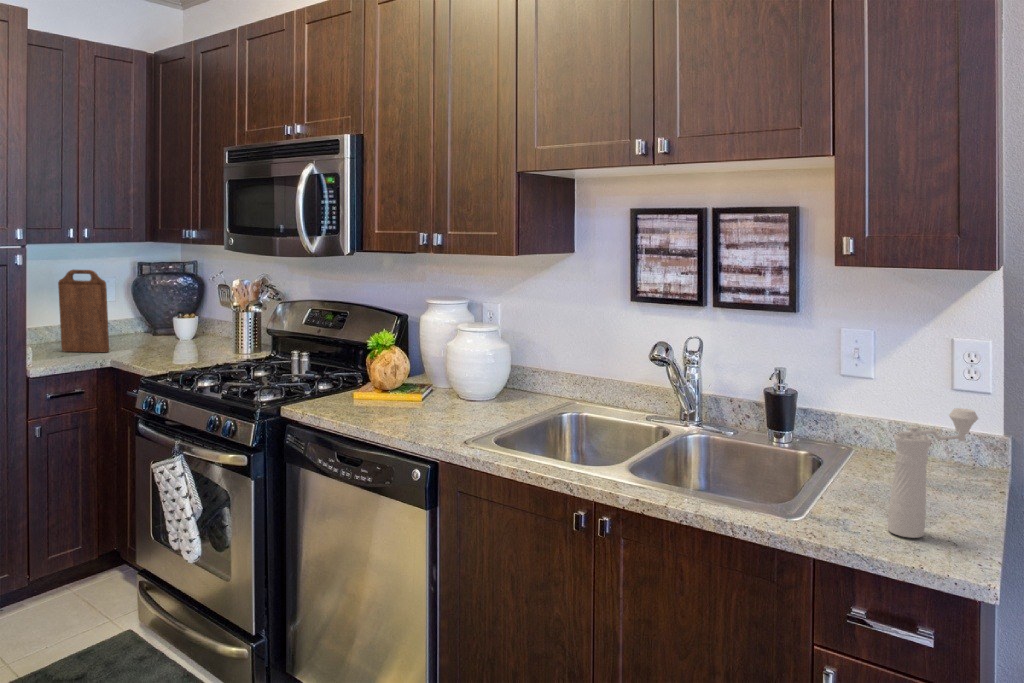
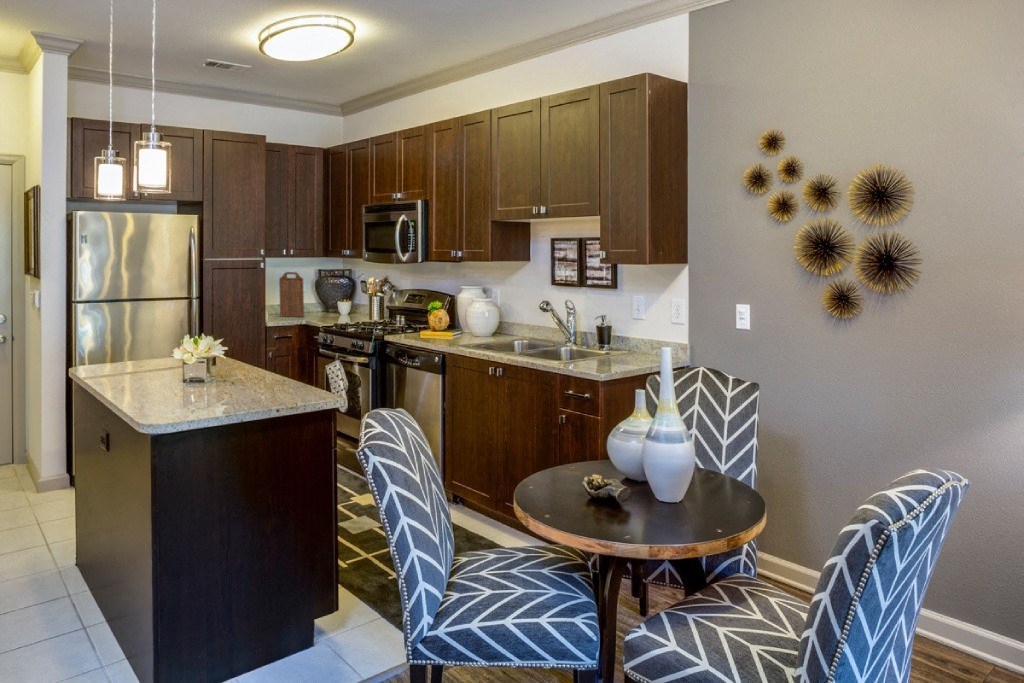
pepper mill: present [888,408,978,538] -> none [594,320,631,368]

